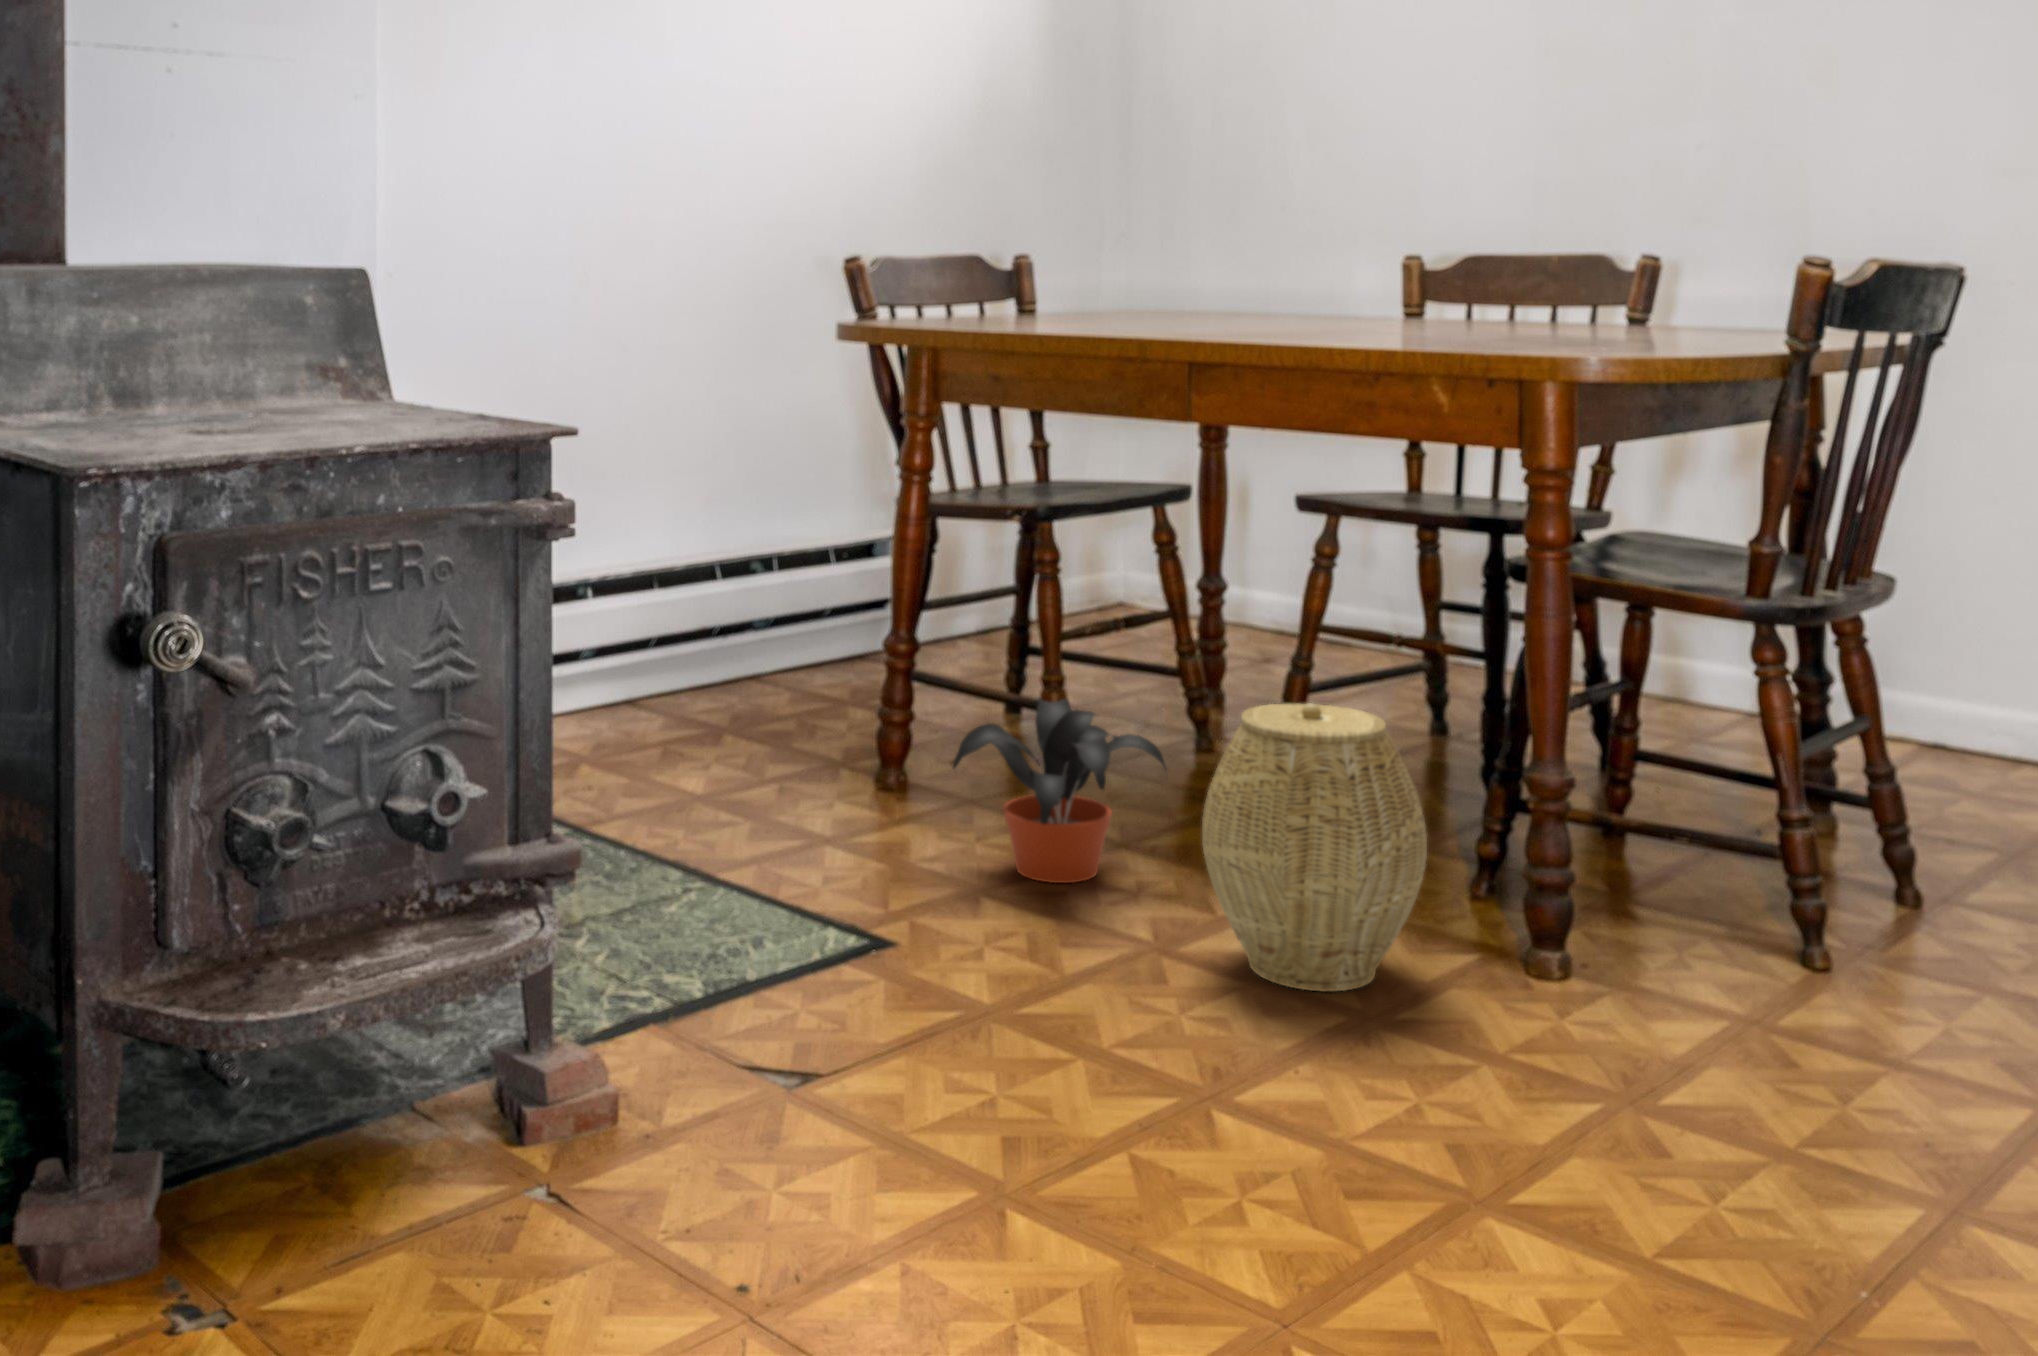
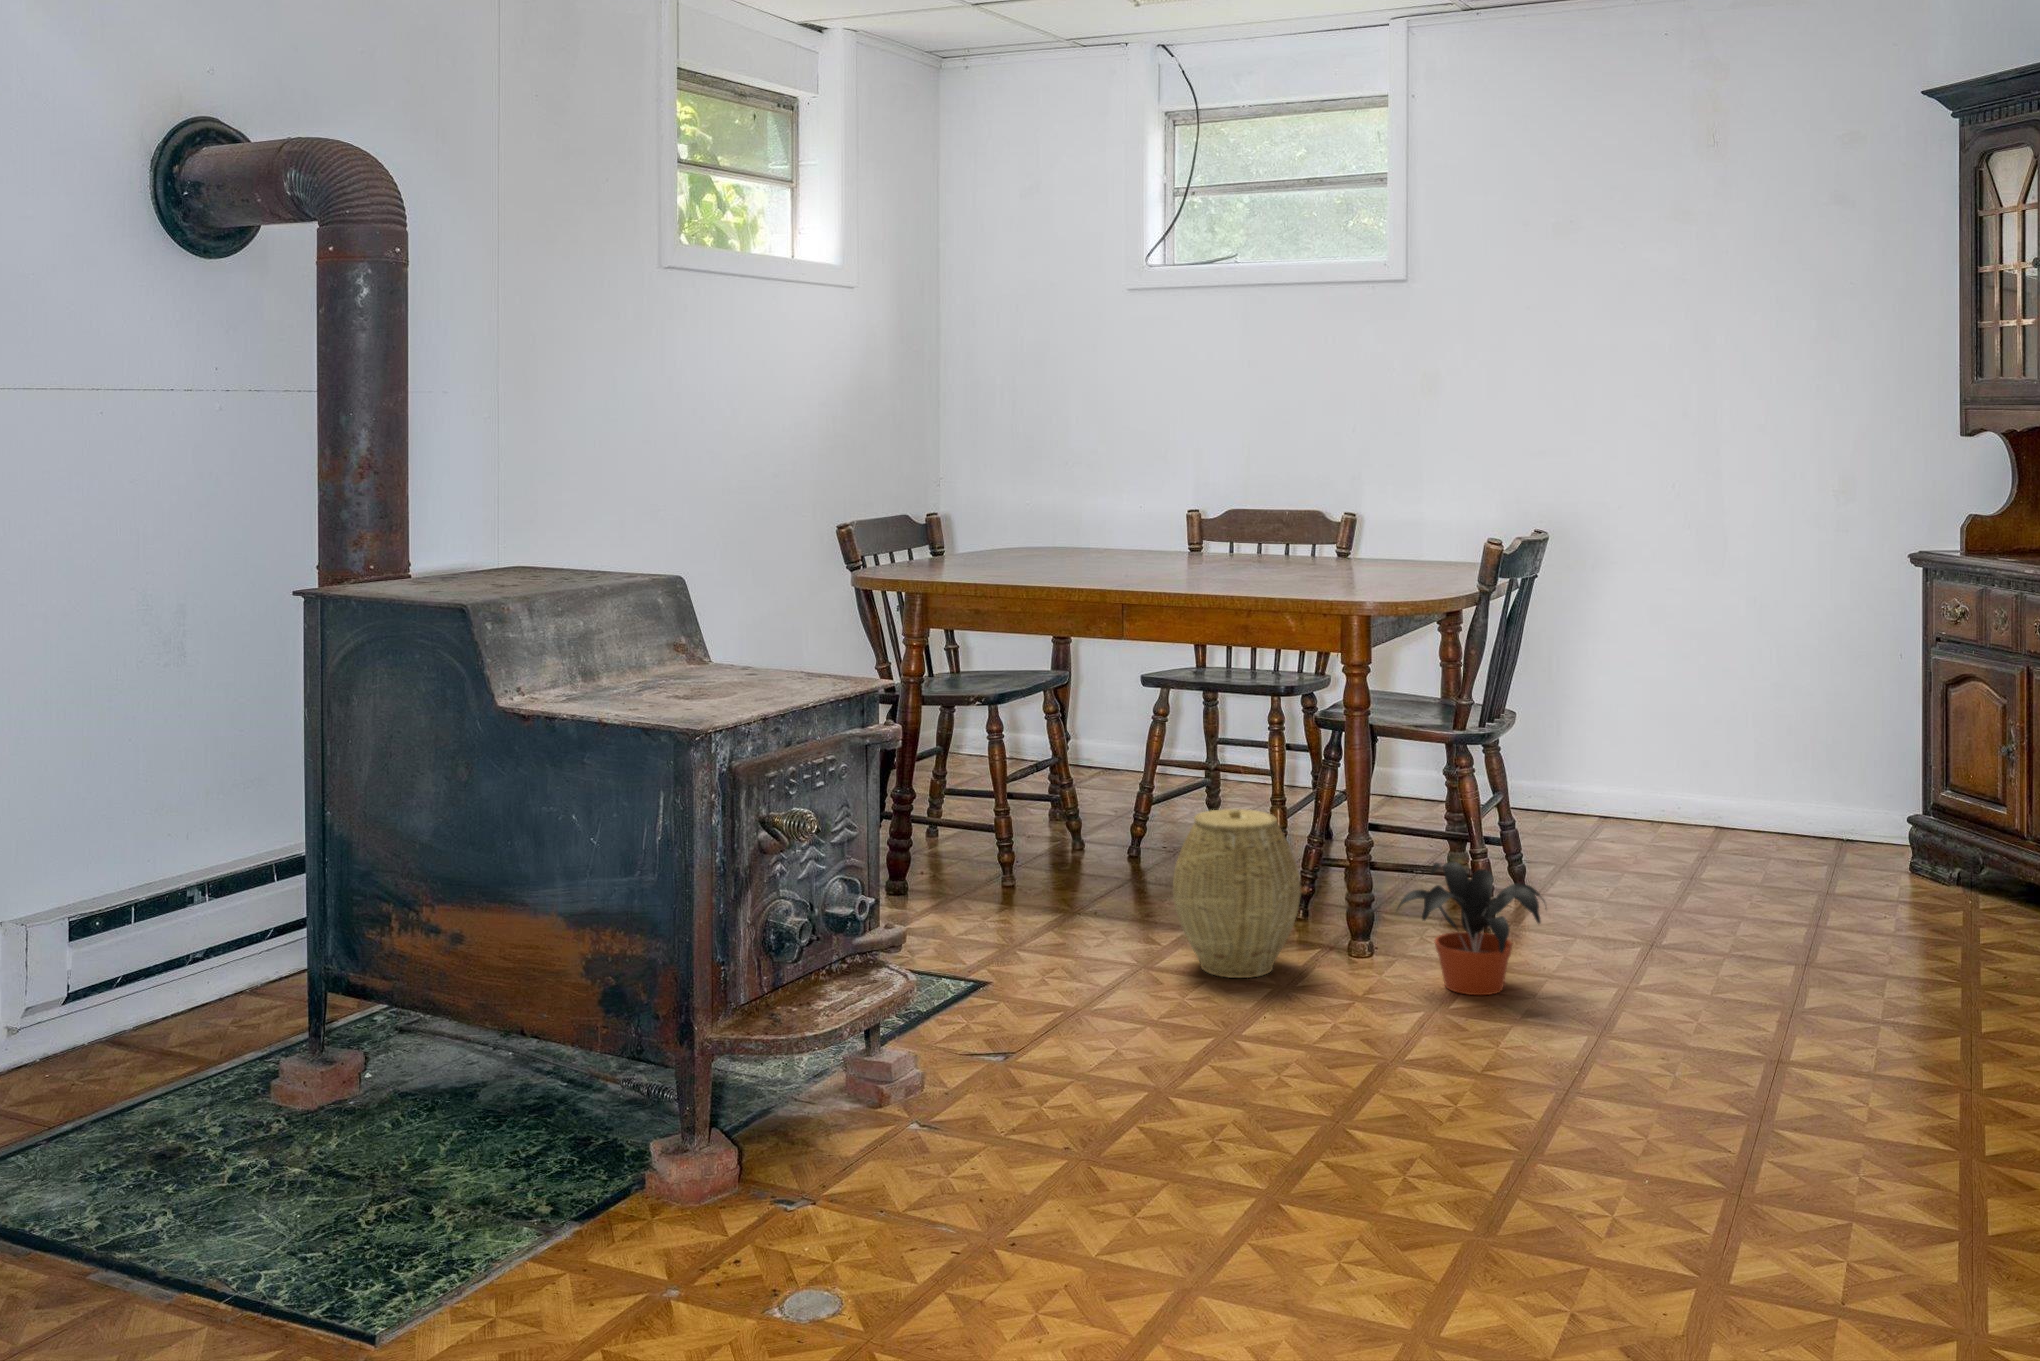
potted plant: present [953,699,1167,883] -> present [1398,862,1545,995]

